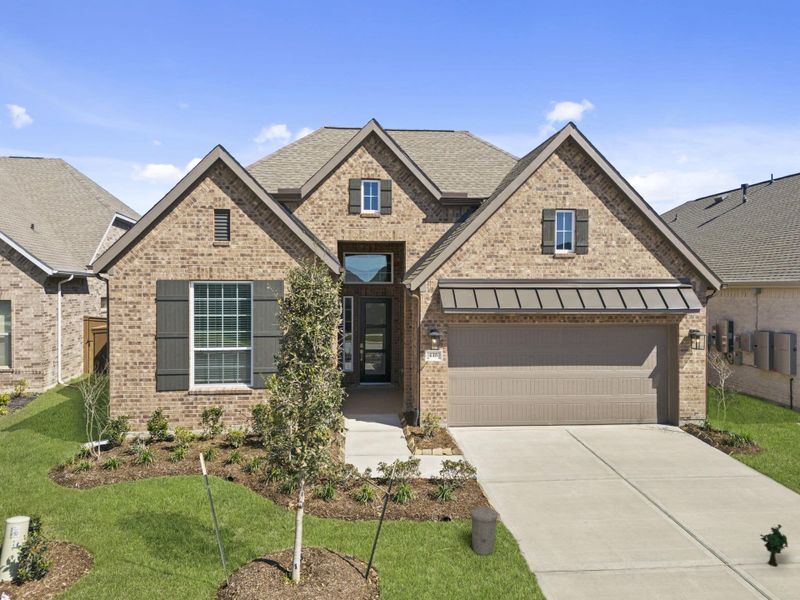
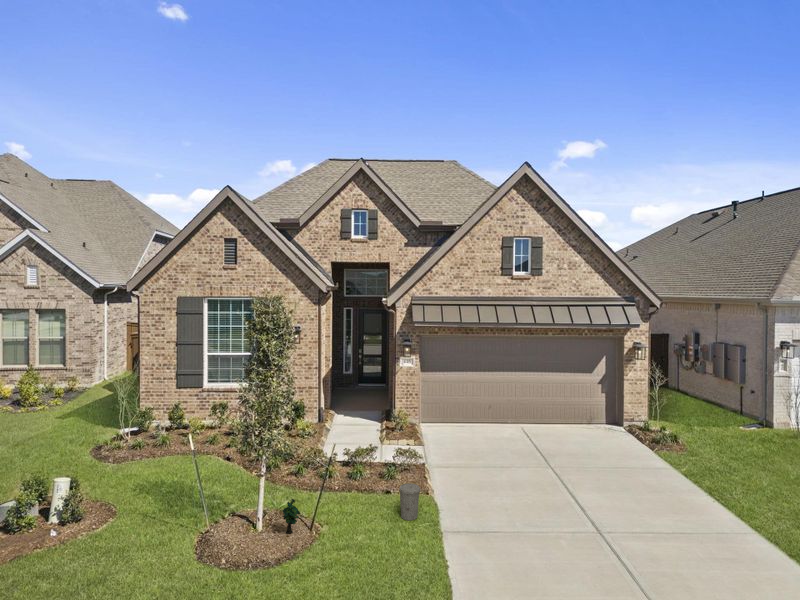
decorative plant: present [760,525,788,566] -> present [282,499,300,534]

